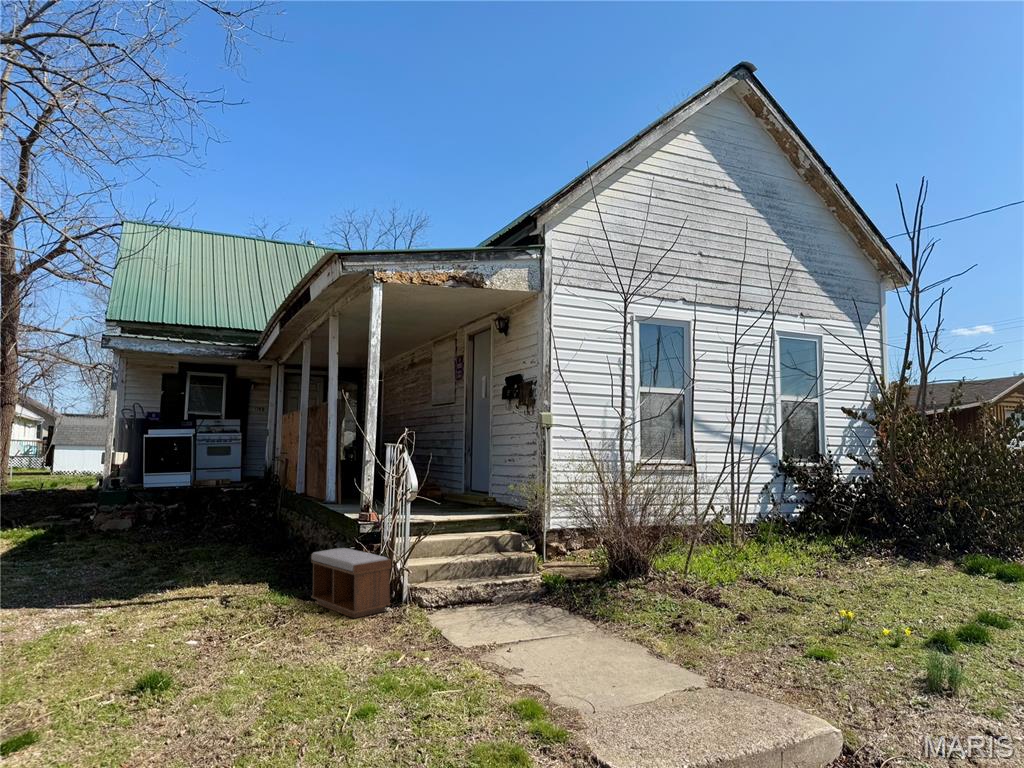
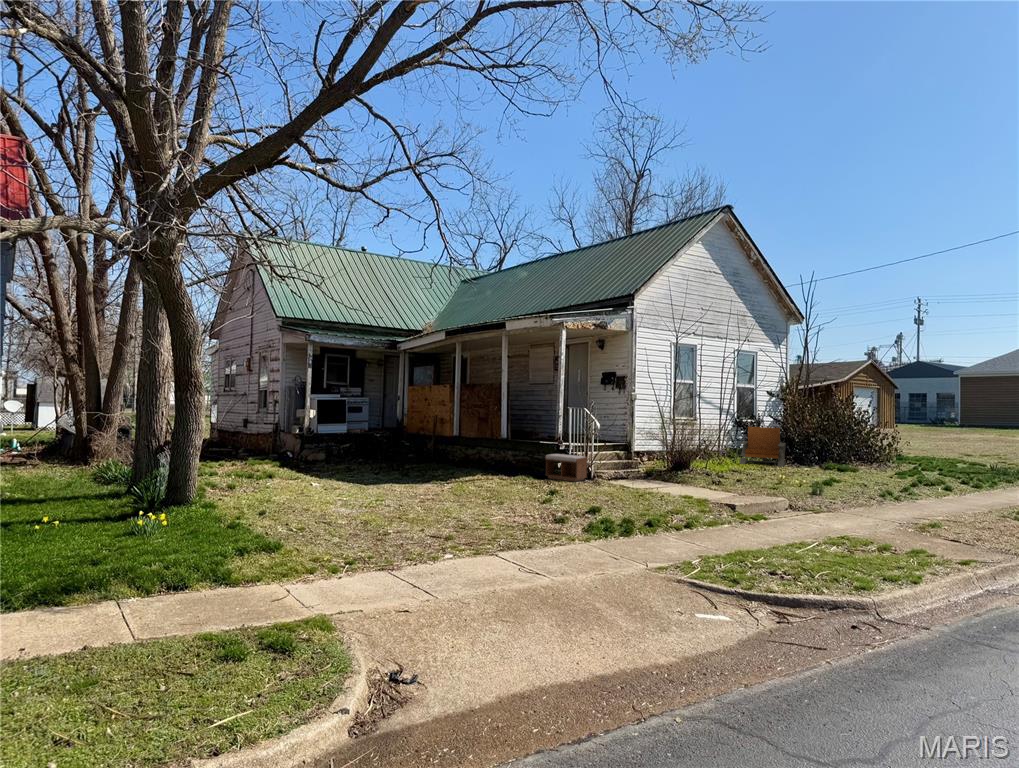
lounge chair: none [783,478,882,562] -> present [740,427,786,467]

